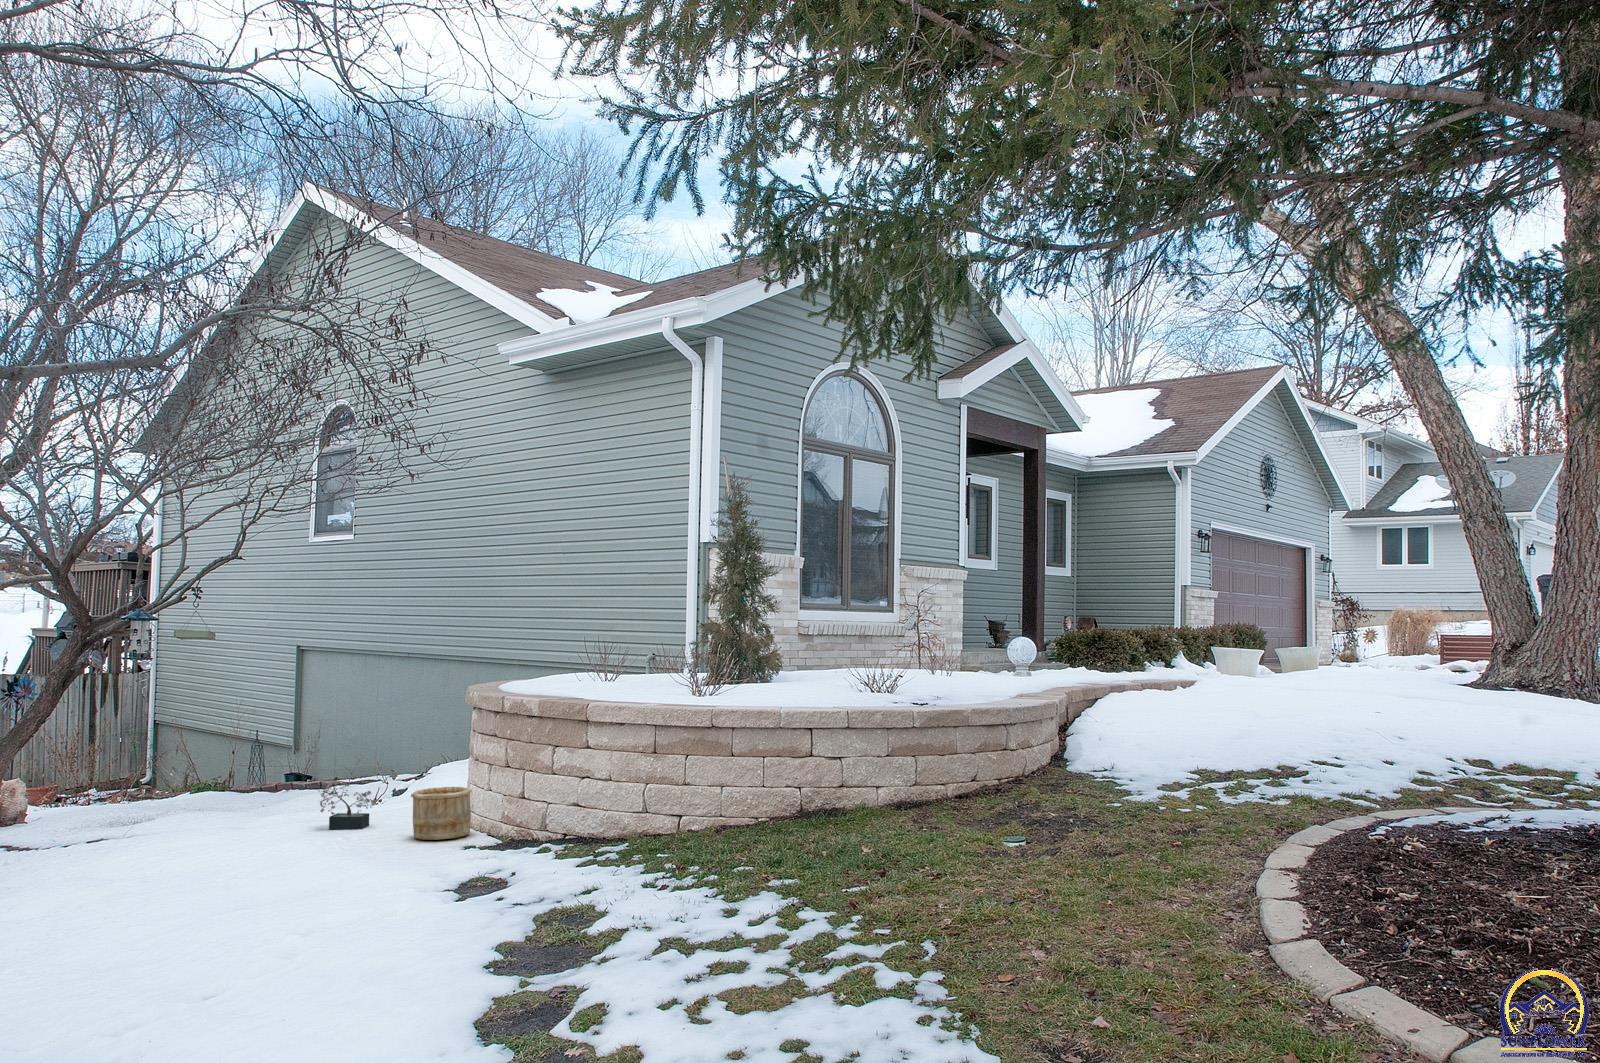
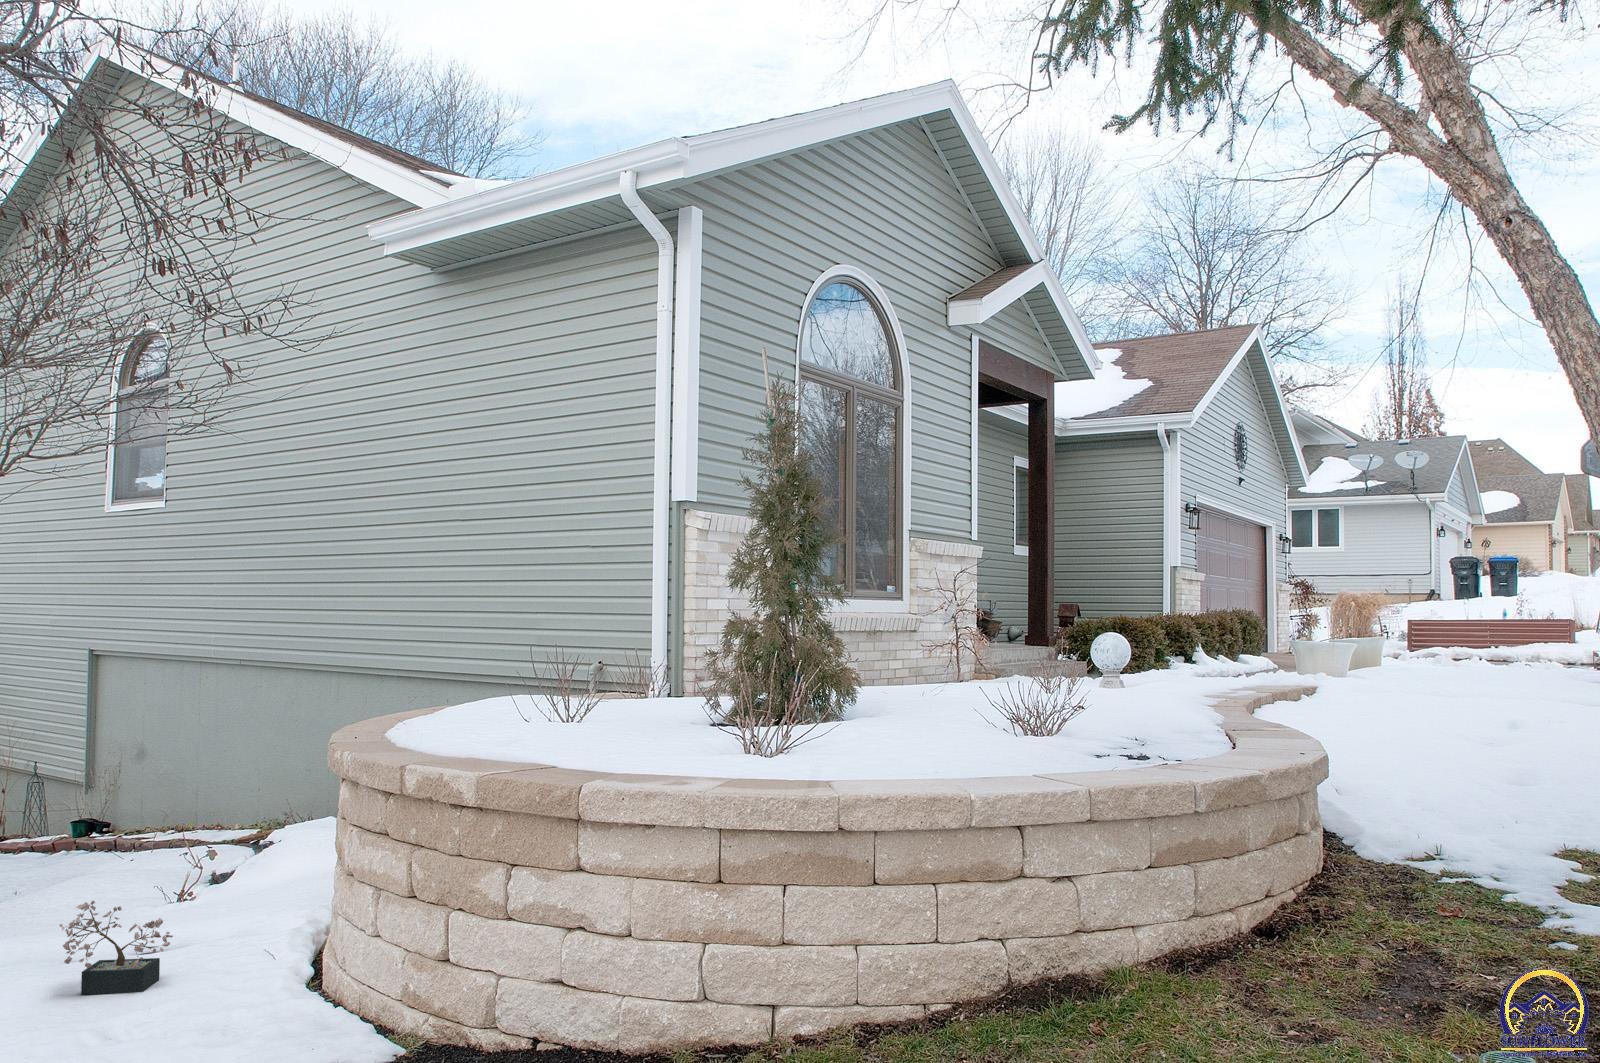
wooden bucket: present [411,787,472,840] -> none [236,914,353,1025]

